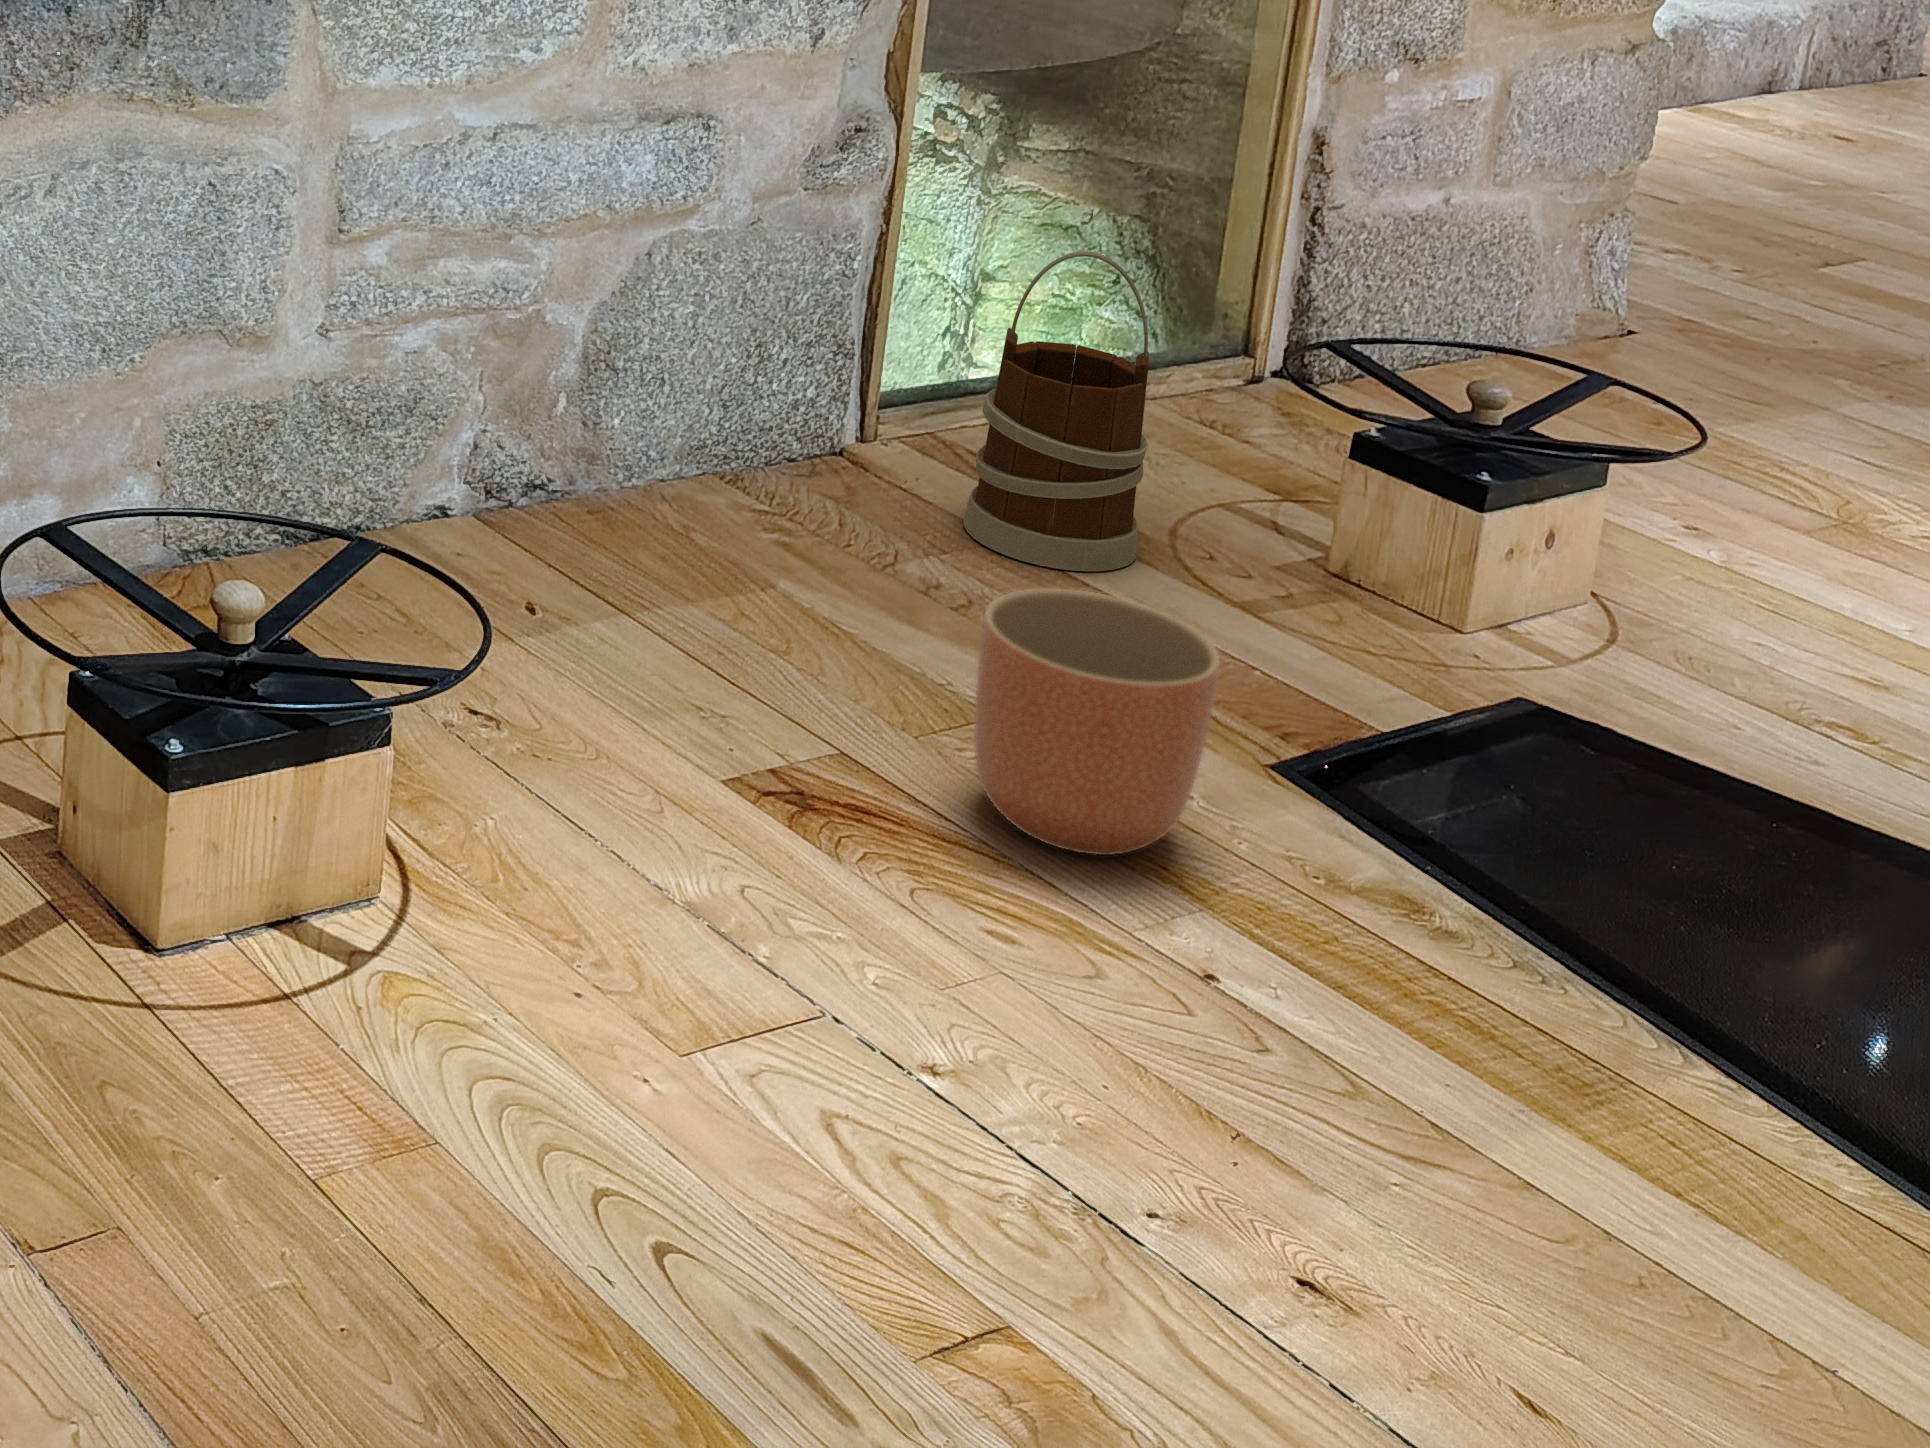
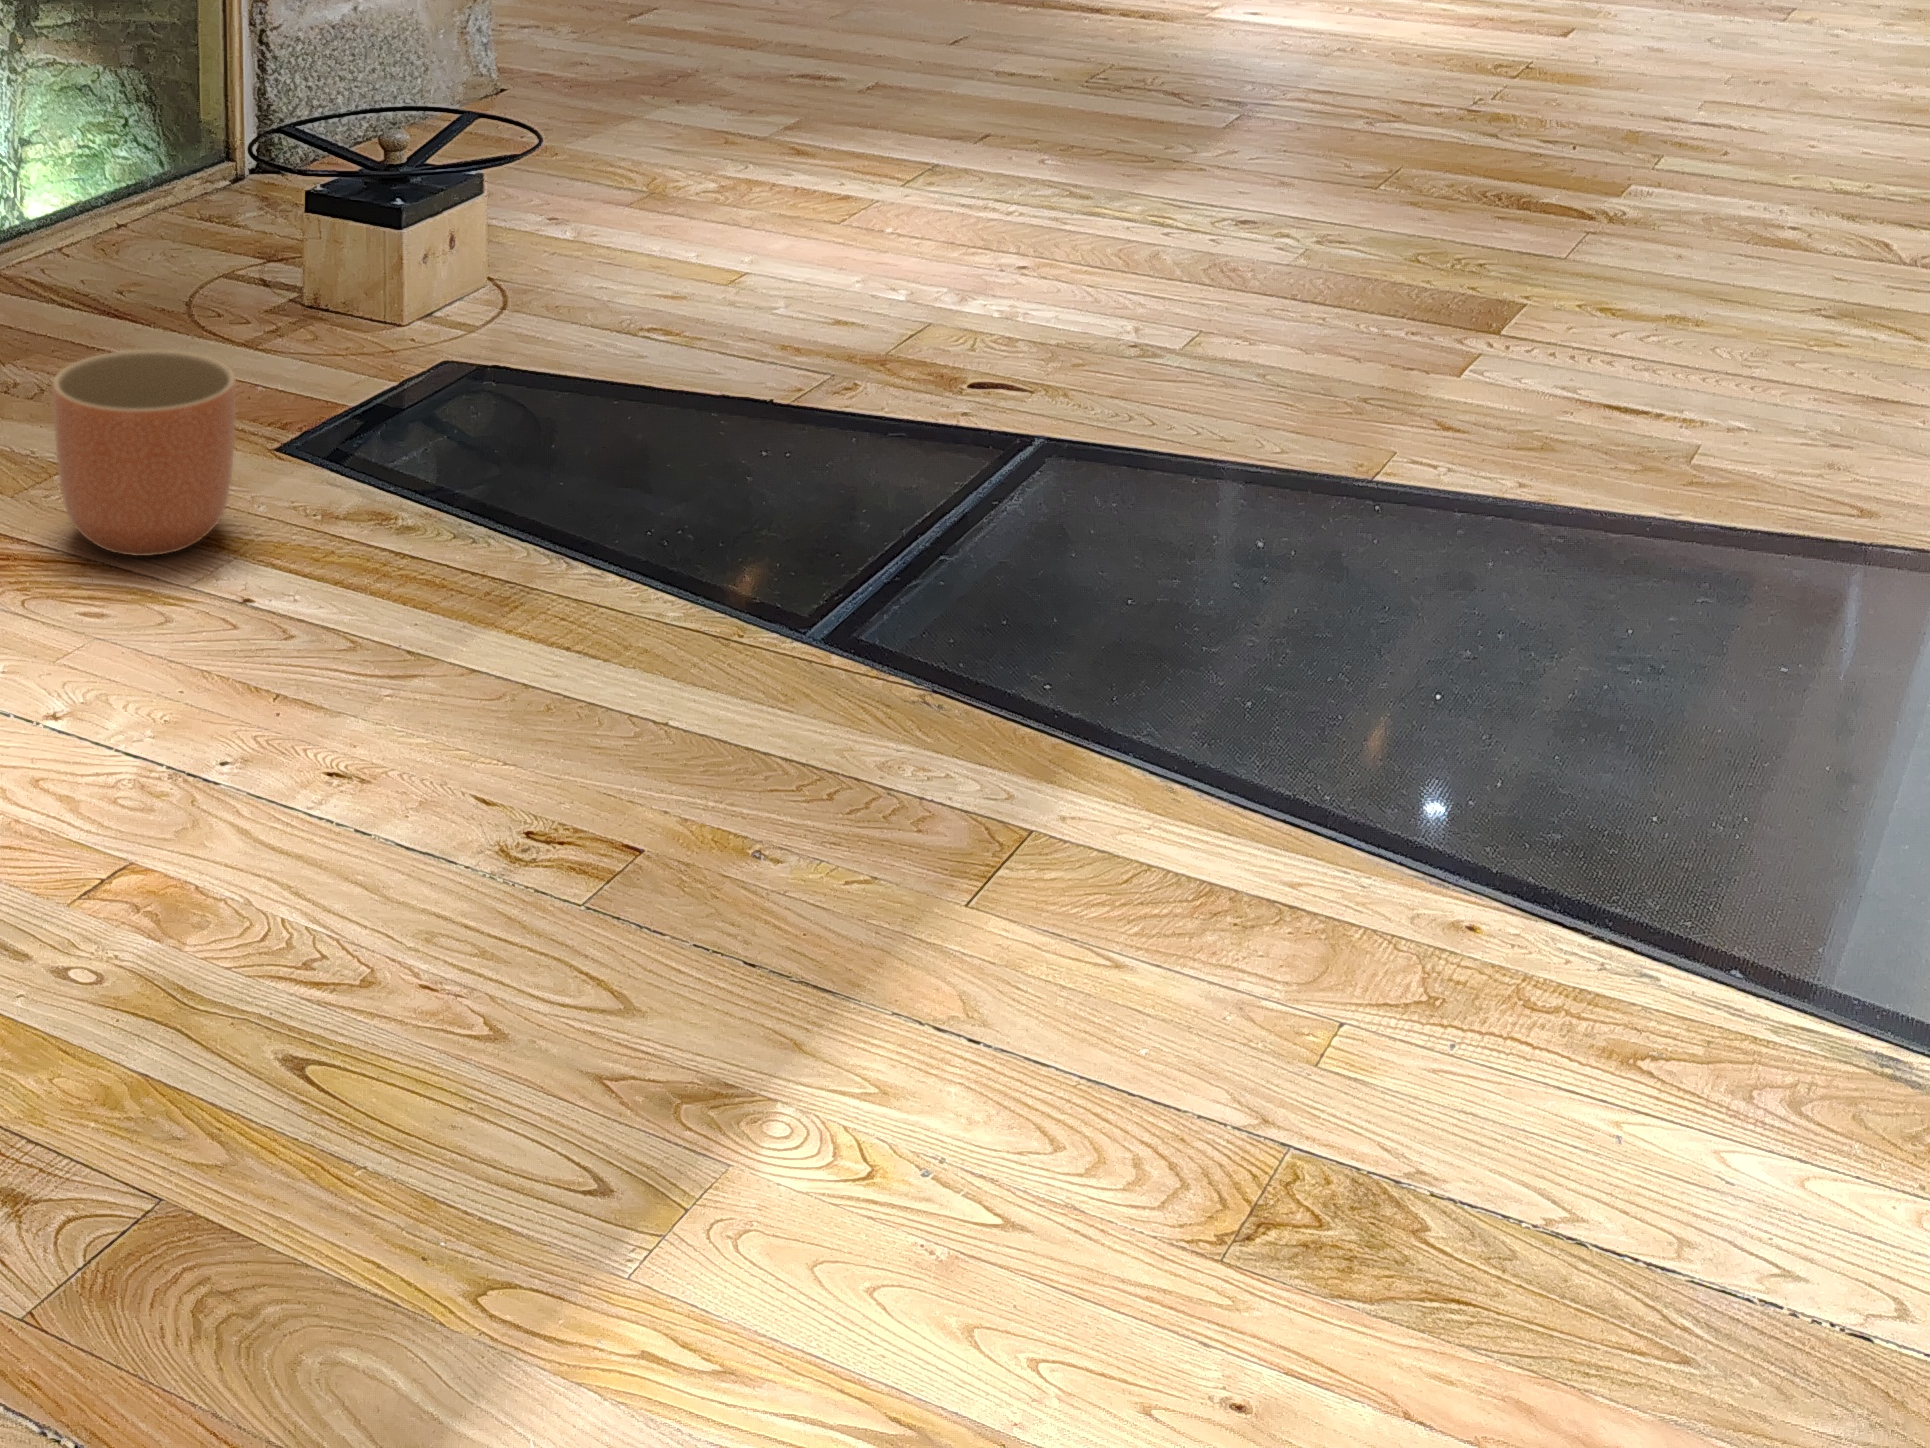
wooden bucket: present [963,251,1149,571] -> none [29,90,169,354]

